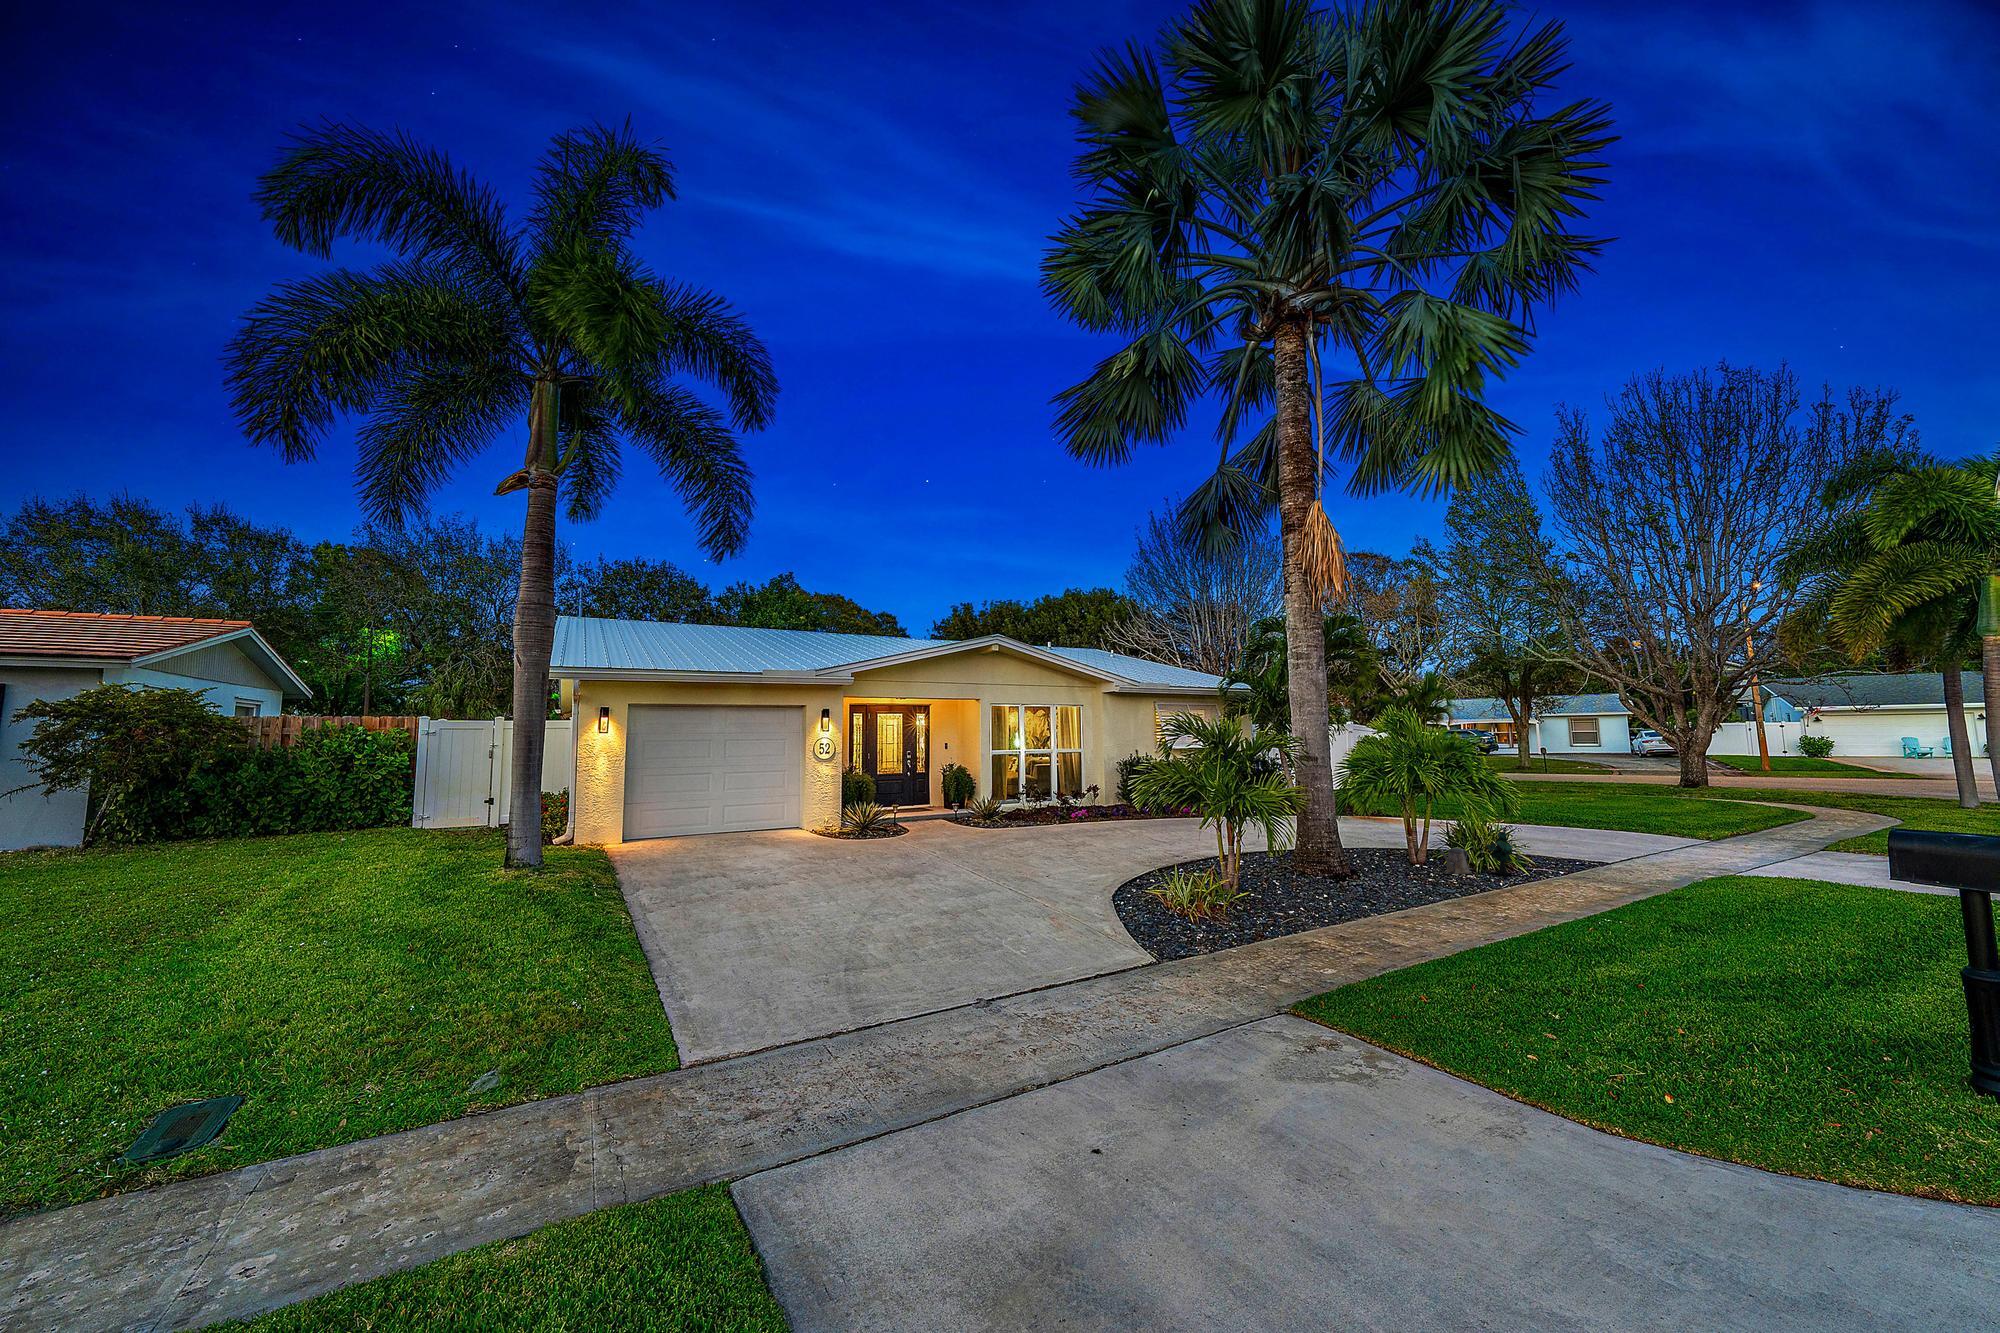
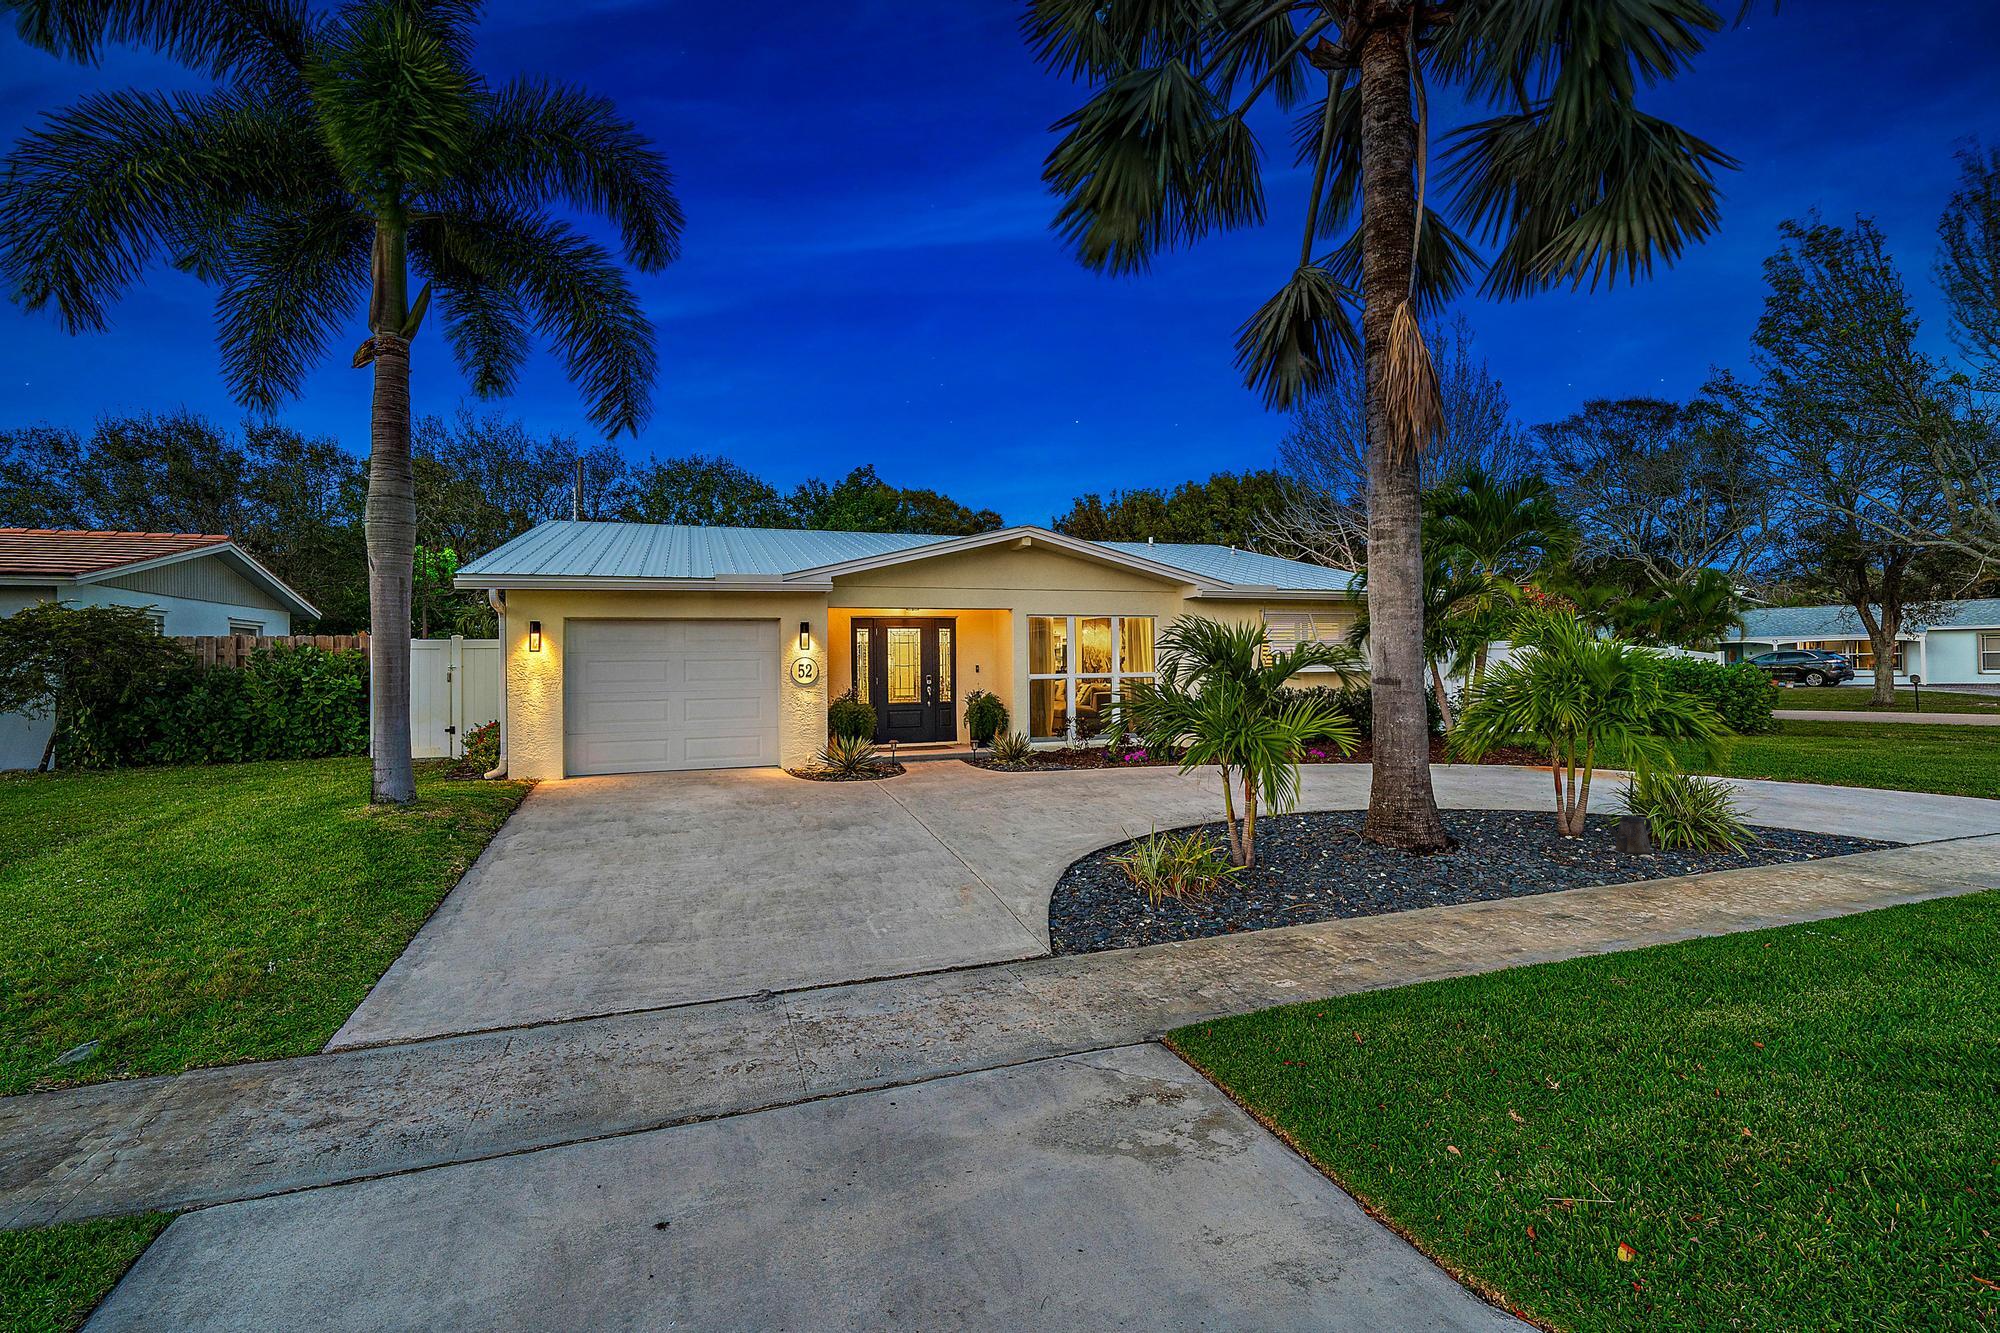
decorative plant: present [1486,829,1516,875] -> none [1681,789,1731,858]

